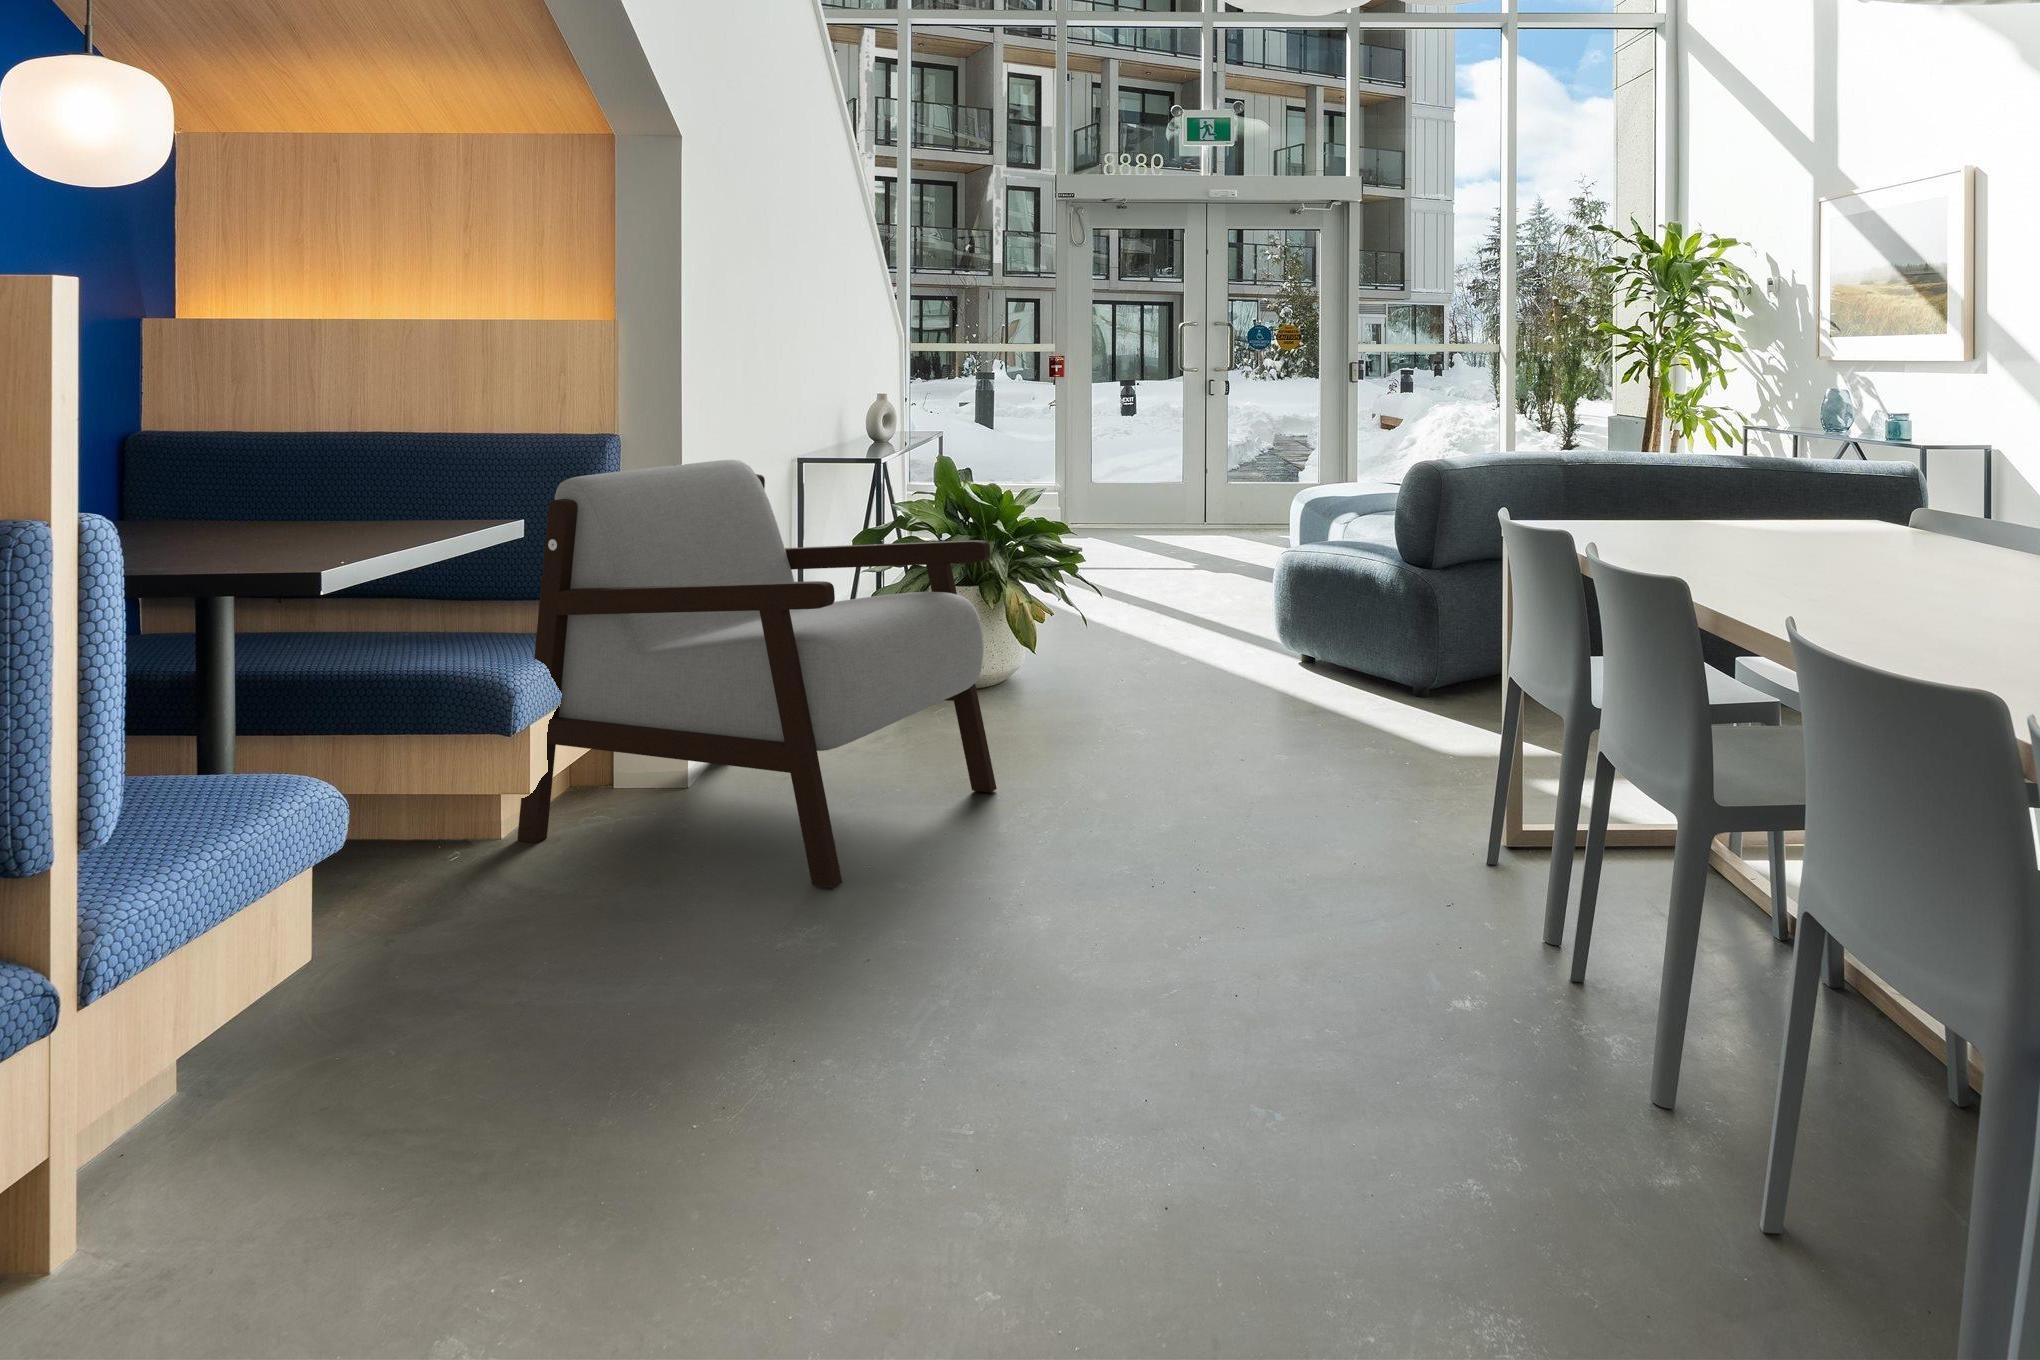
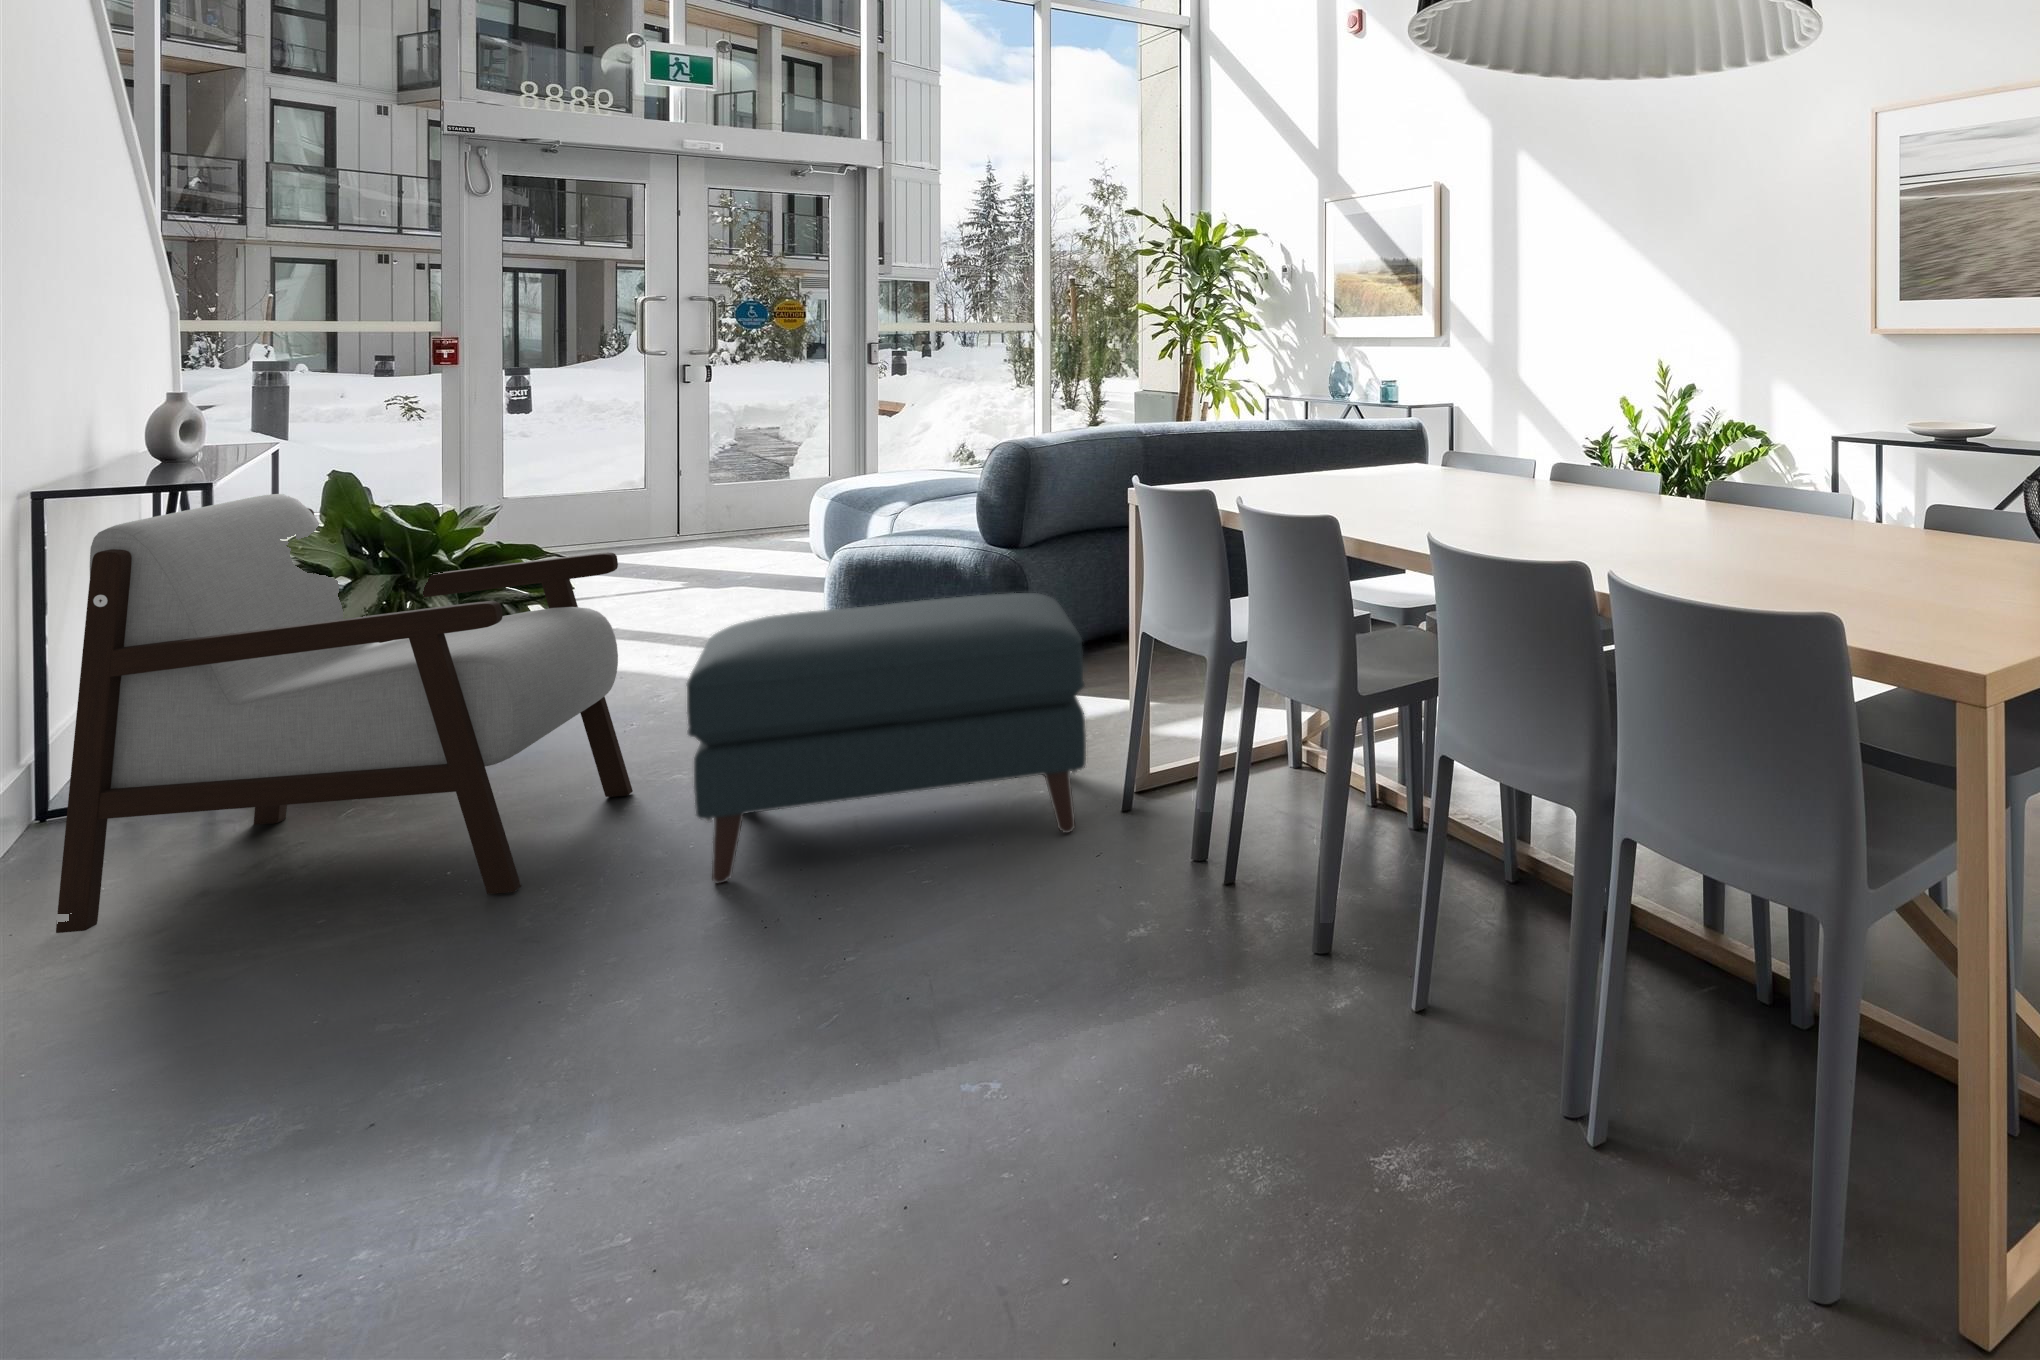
ottoman: none [978,627,1417,955] -> present [687,593,1086,883]

